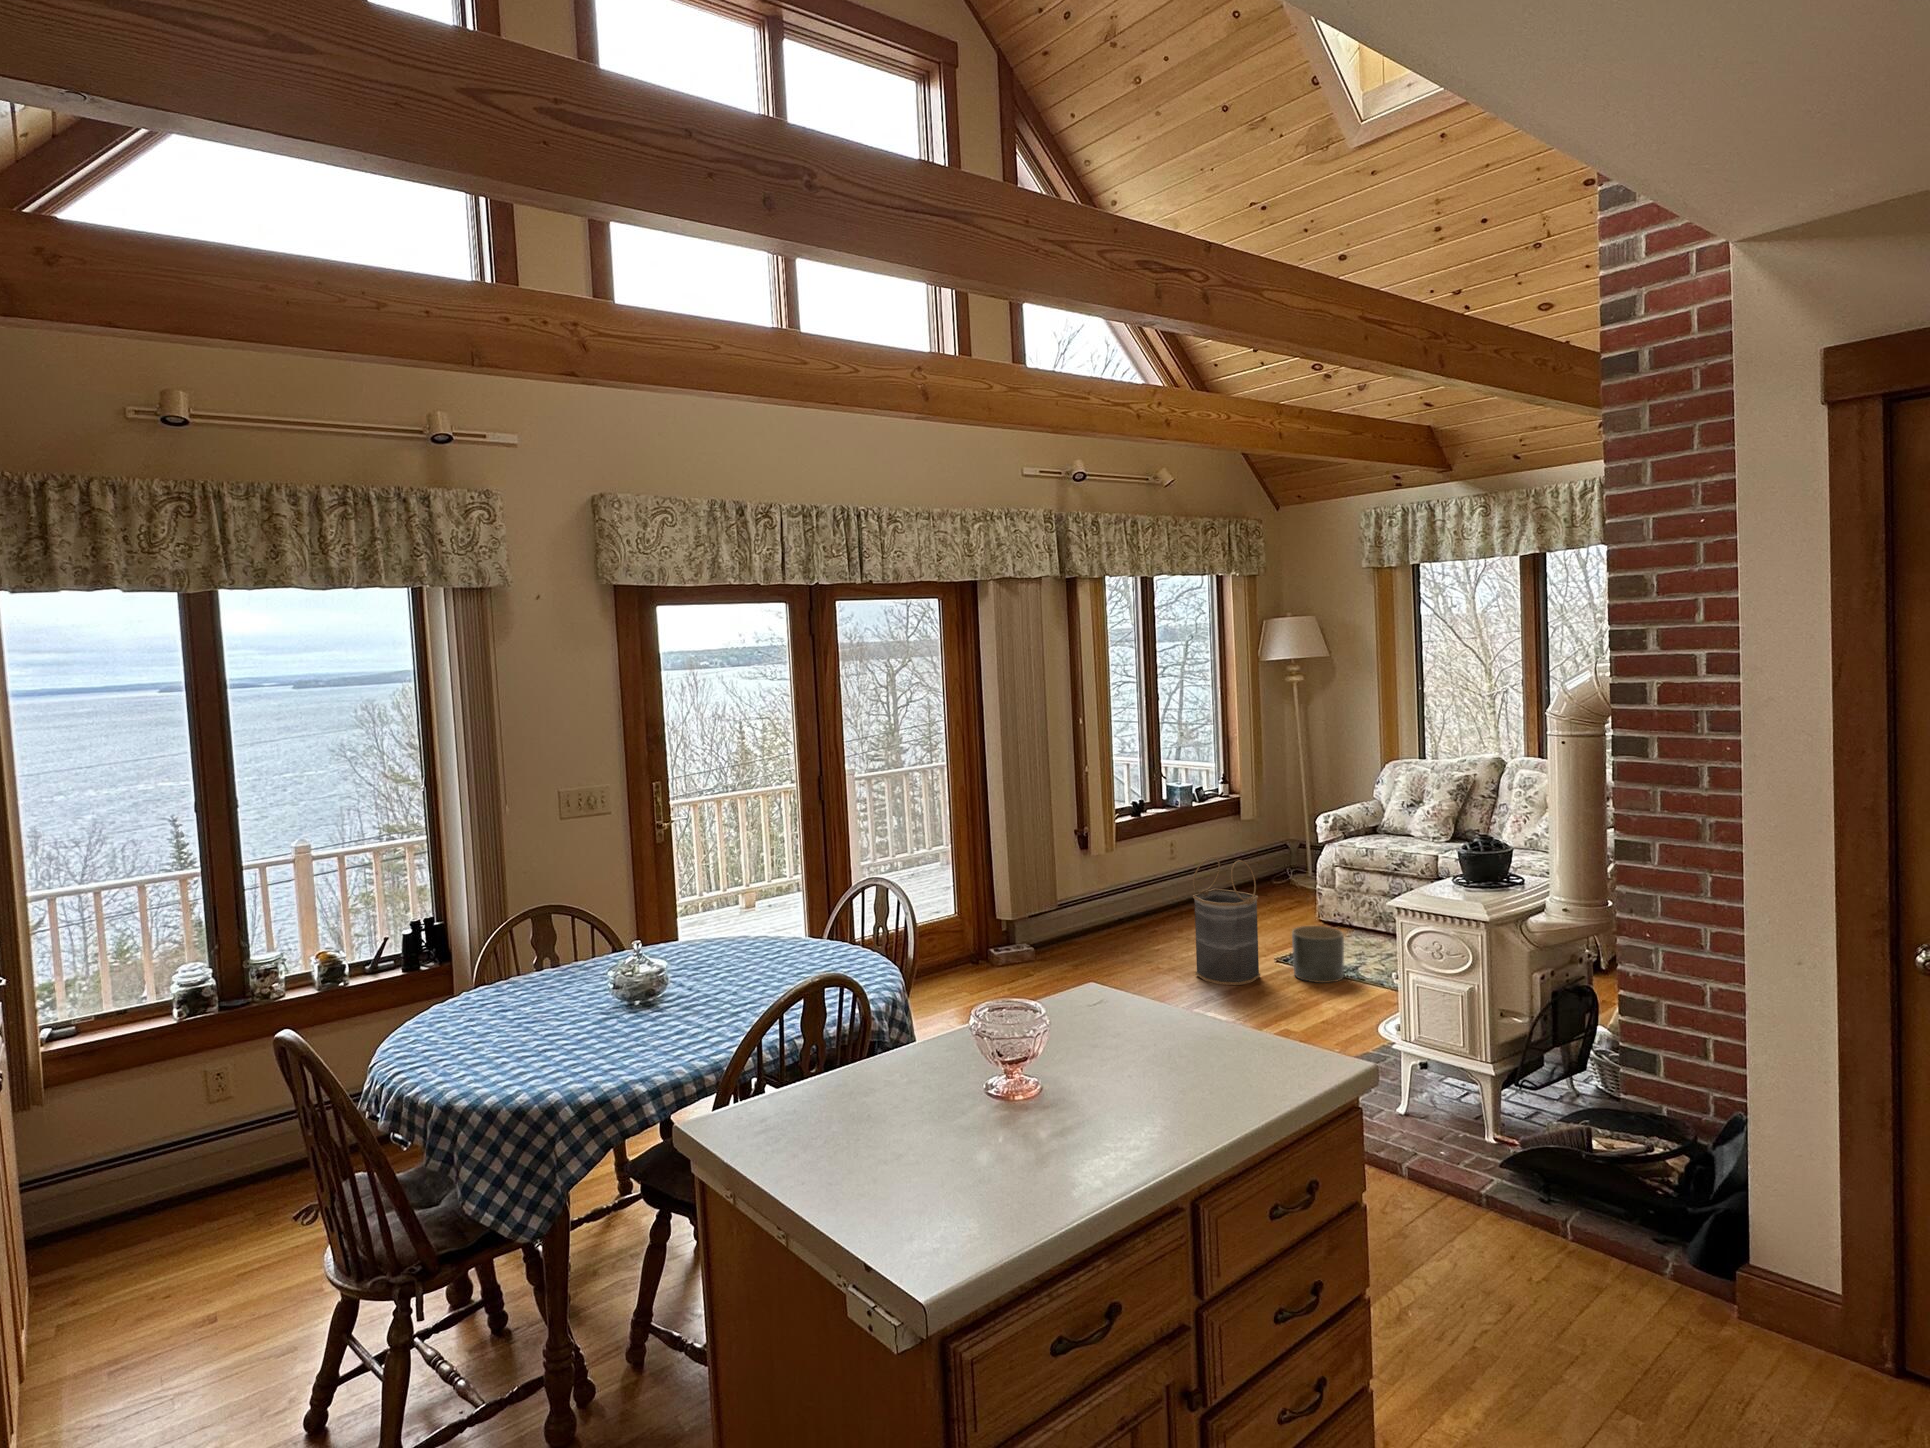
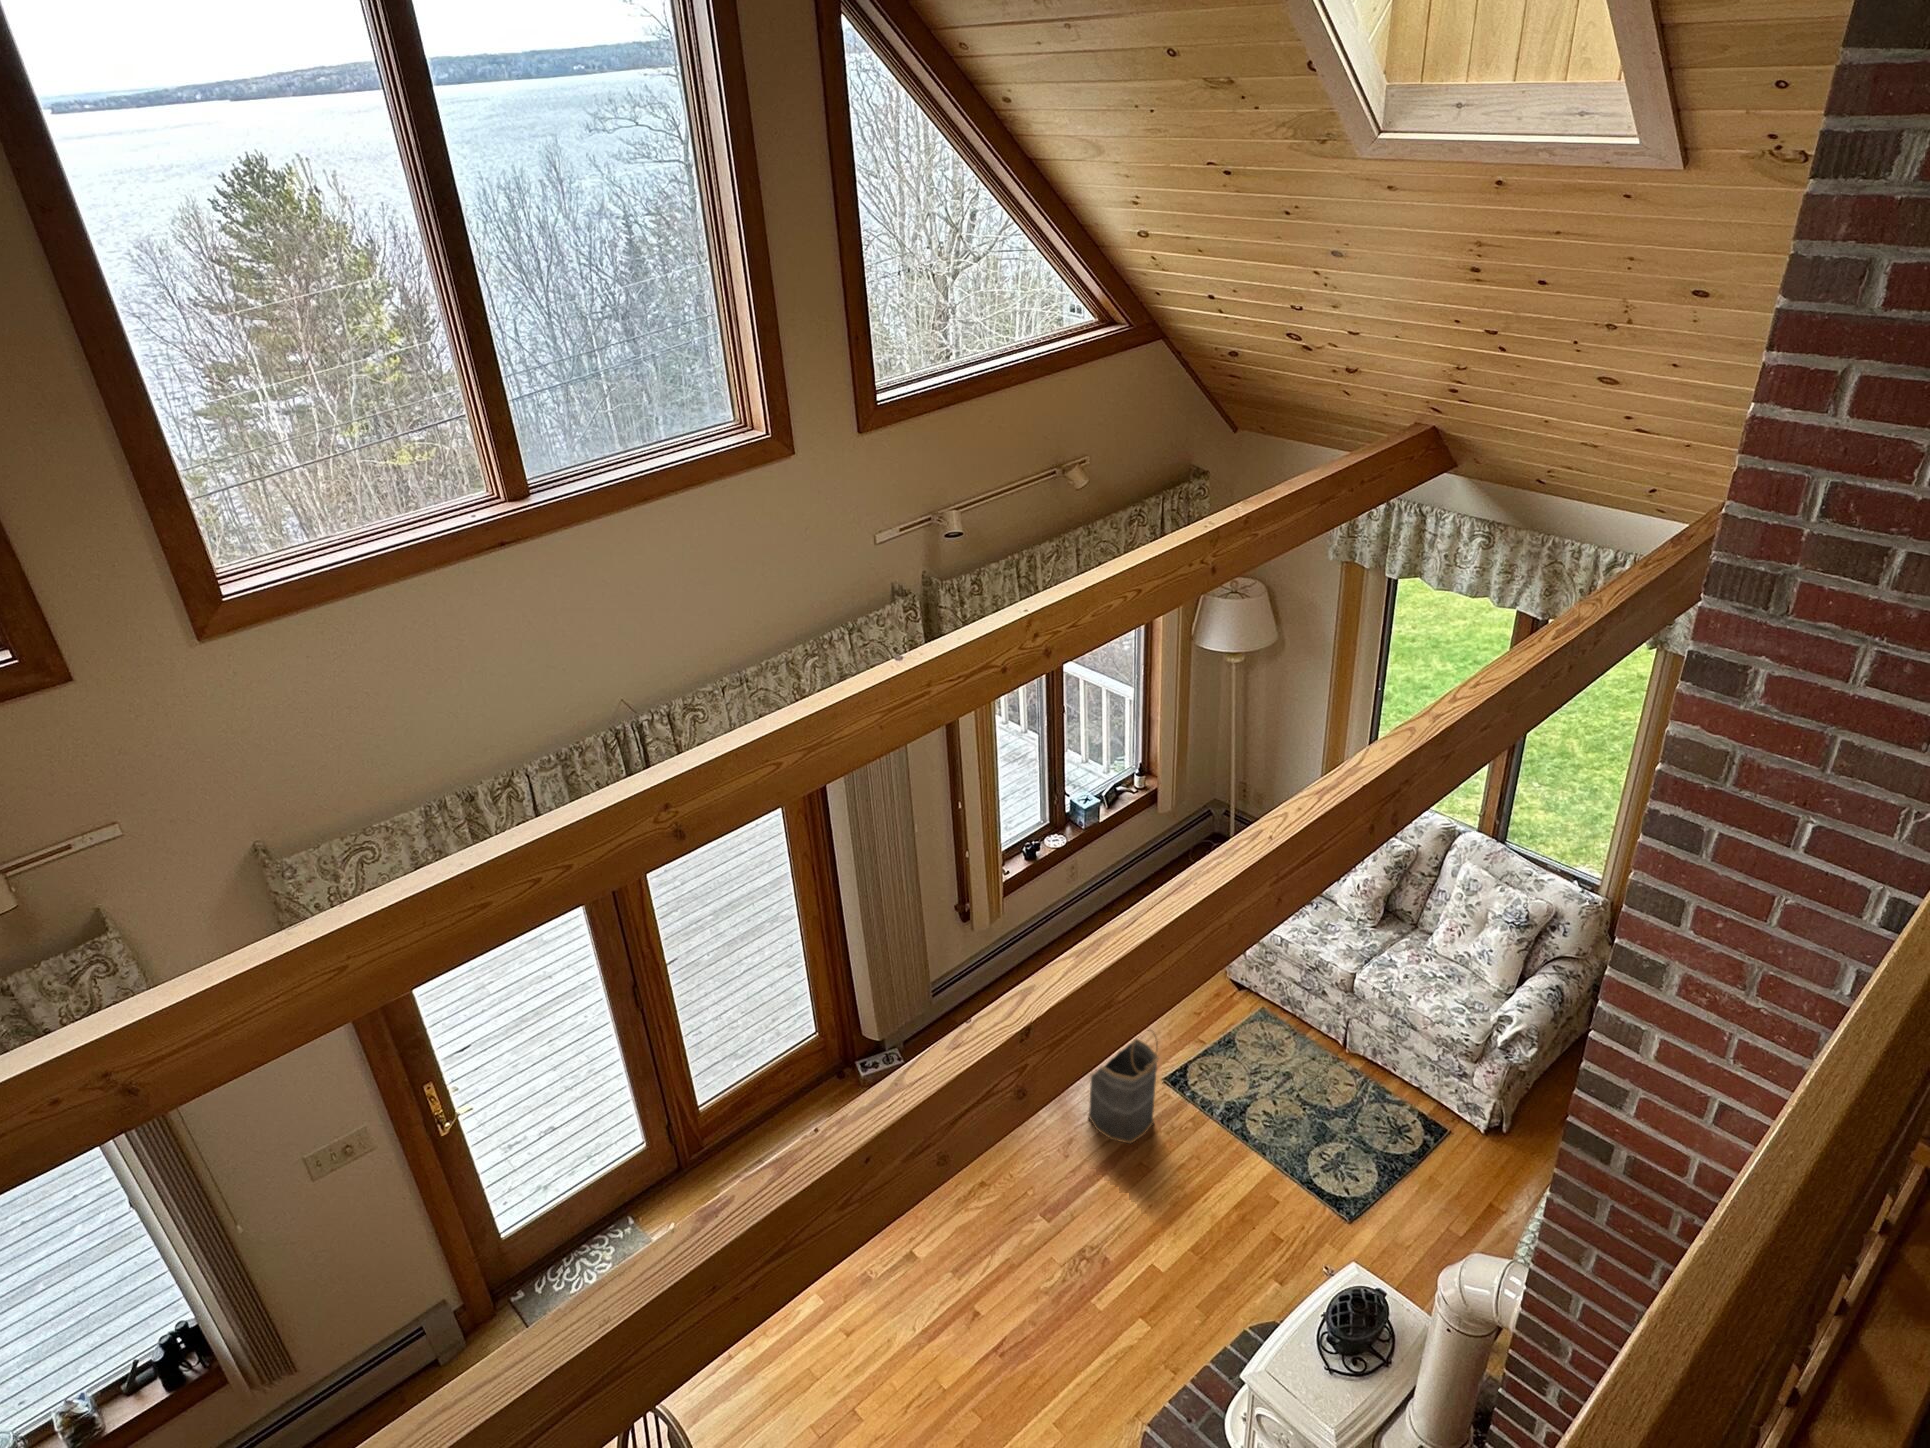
planter: present [1292,926,1344,983] -> none [1189,1070,1244,1141]

